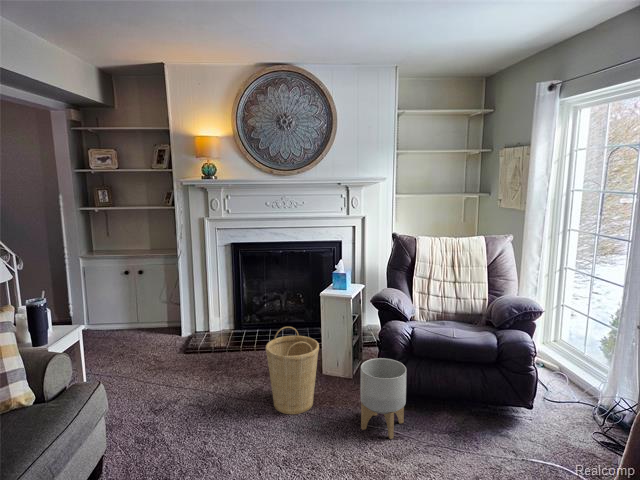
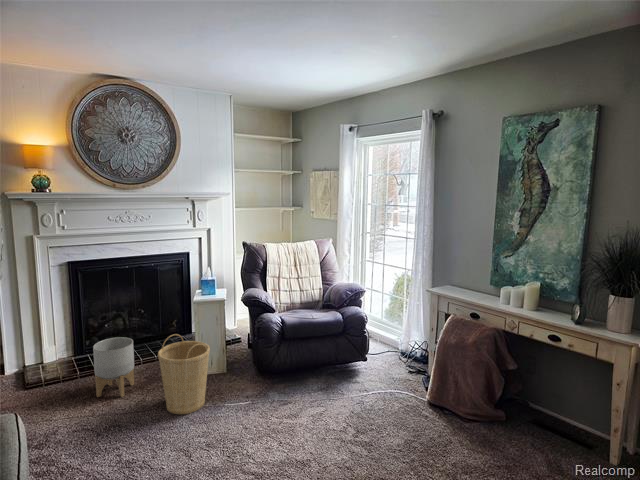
planter: present [360,358,407,439] -> present [93,337,134,397]

